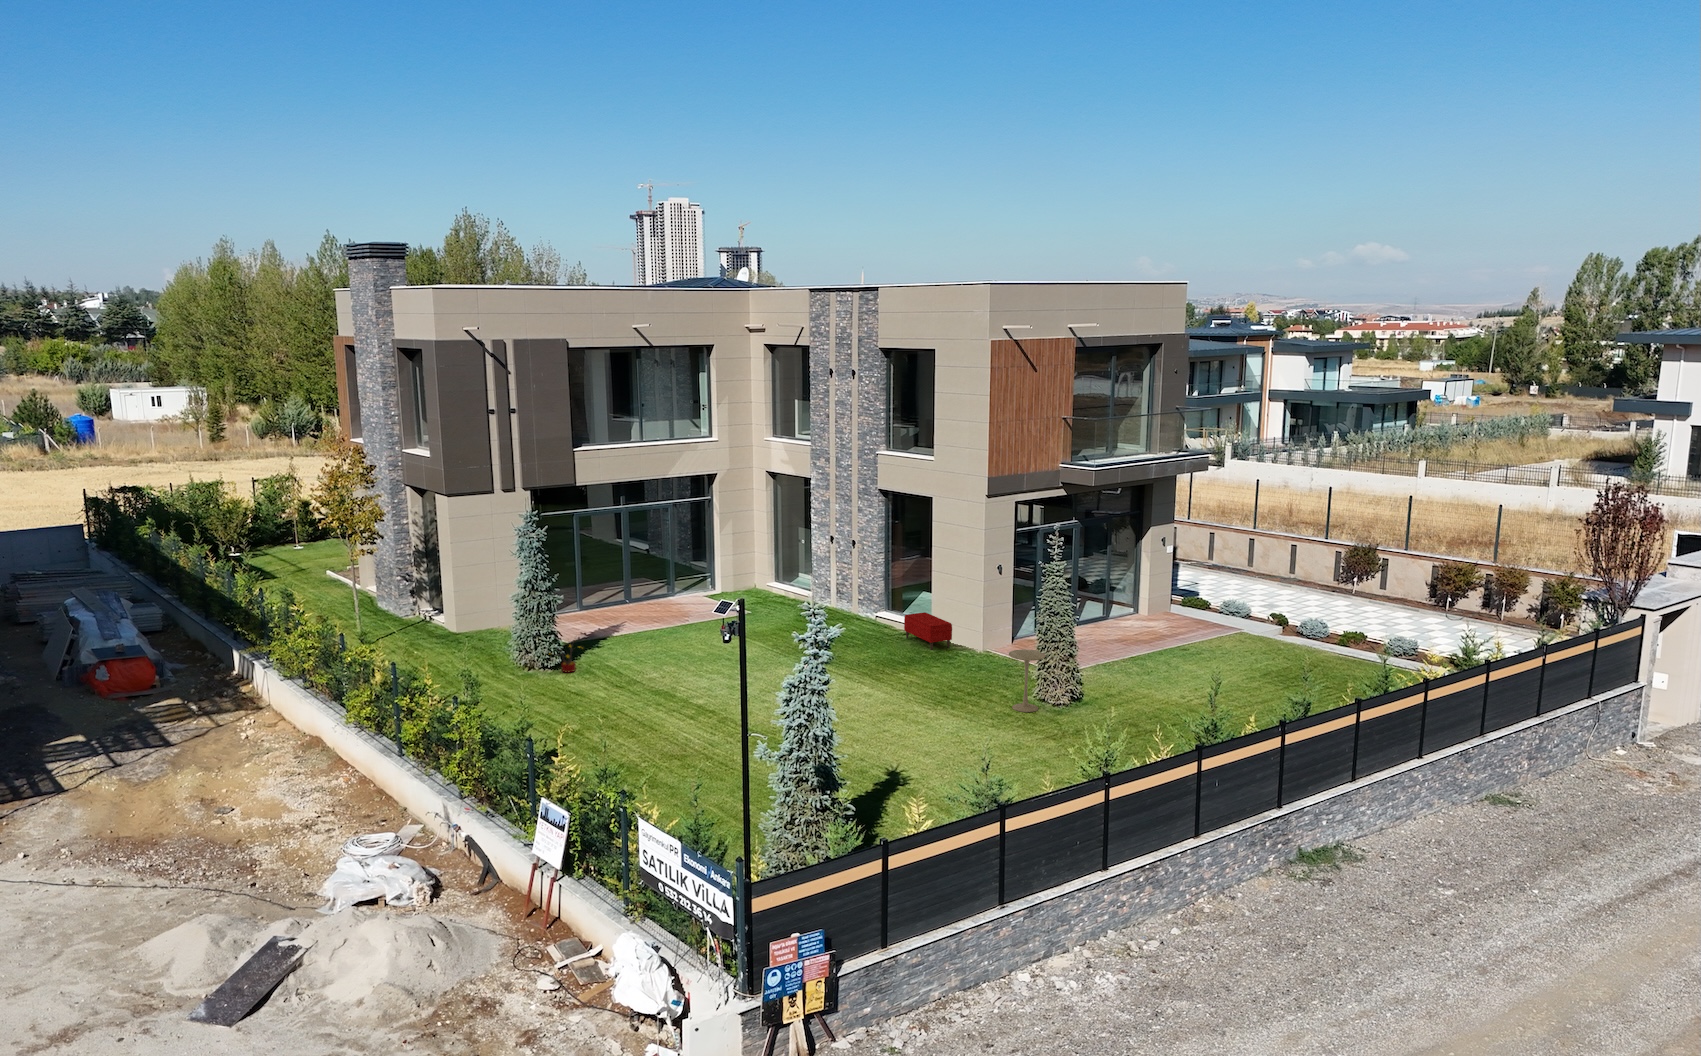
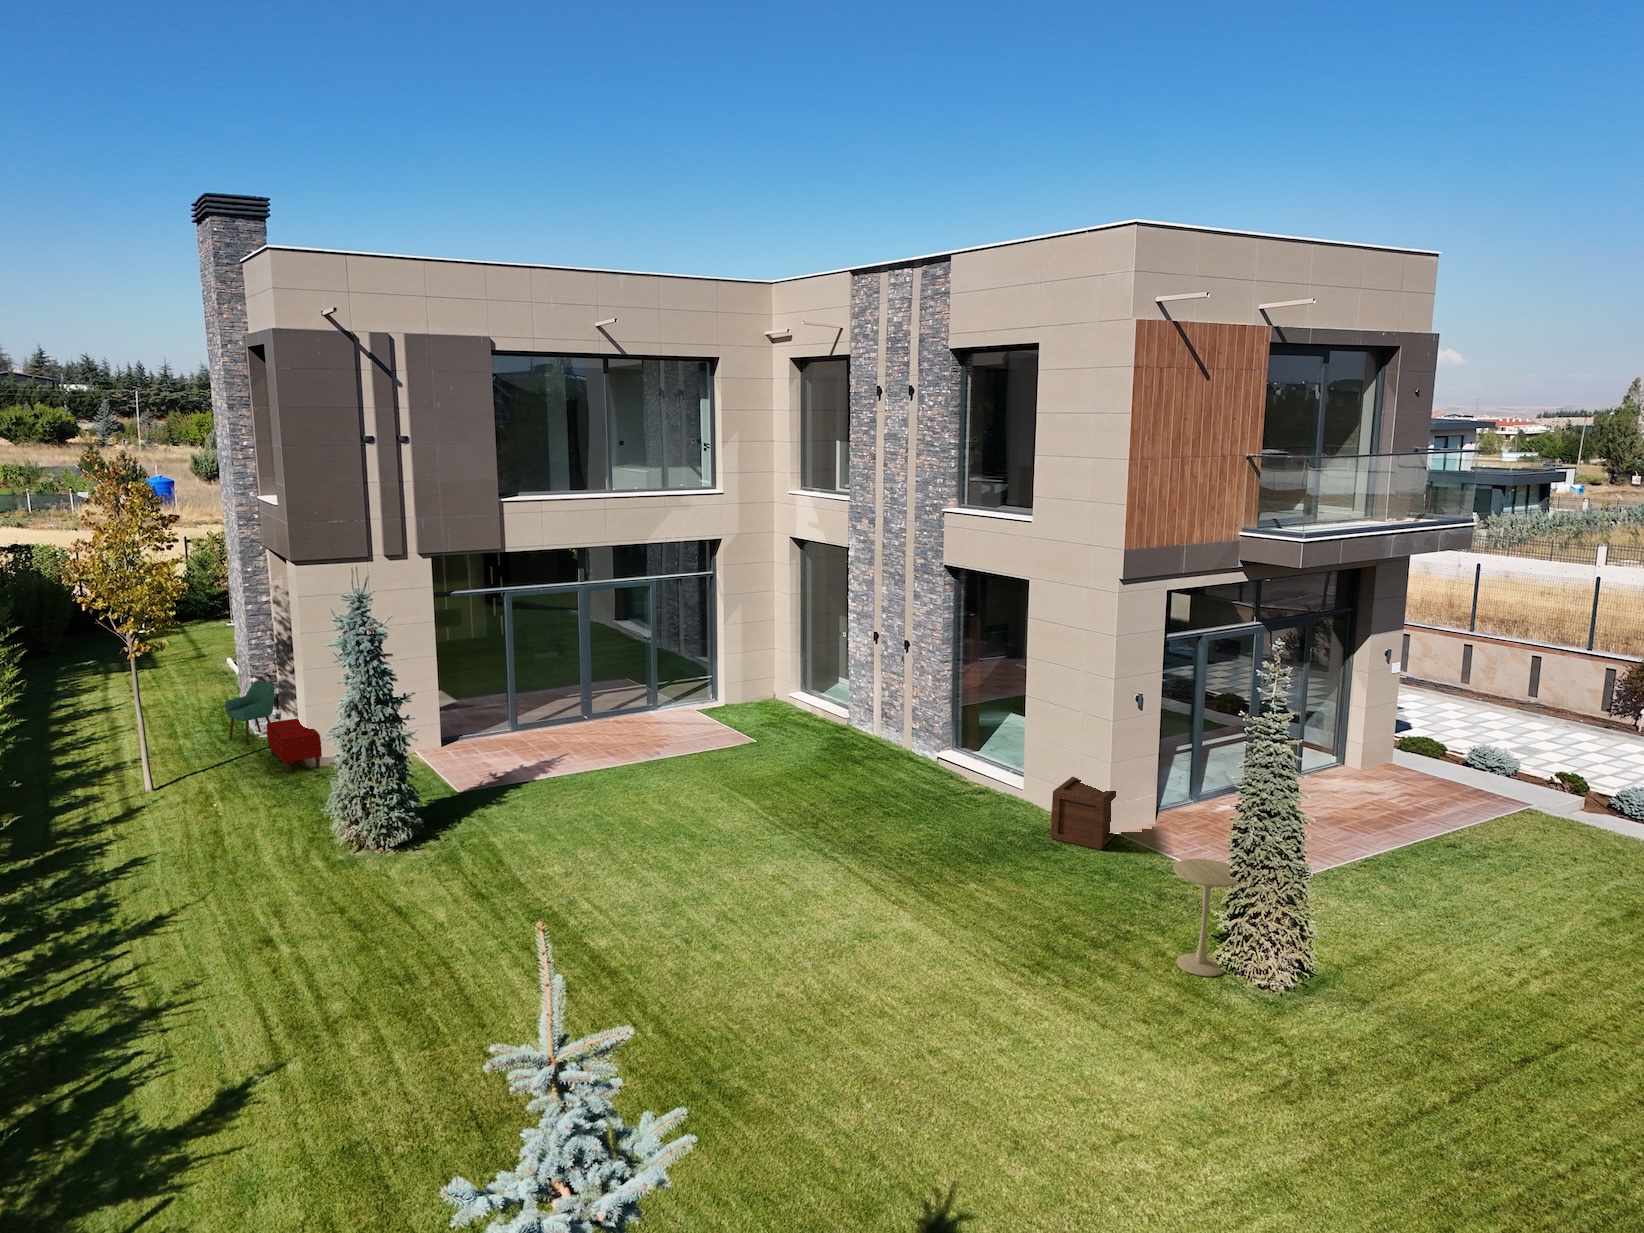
chair: none [376,578,412,623] -> present [225,680,275,745]
bench: present [904,612,952,650] -> present [267,718,322,773]
wooden crate: none [947,619,990,661] -> present [1050,777,1117,850]
decorative plant: present [560,645,576,672] -> none [415,786,476,846]

